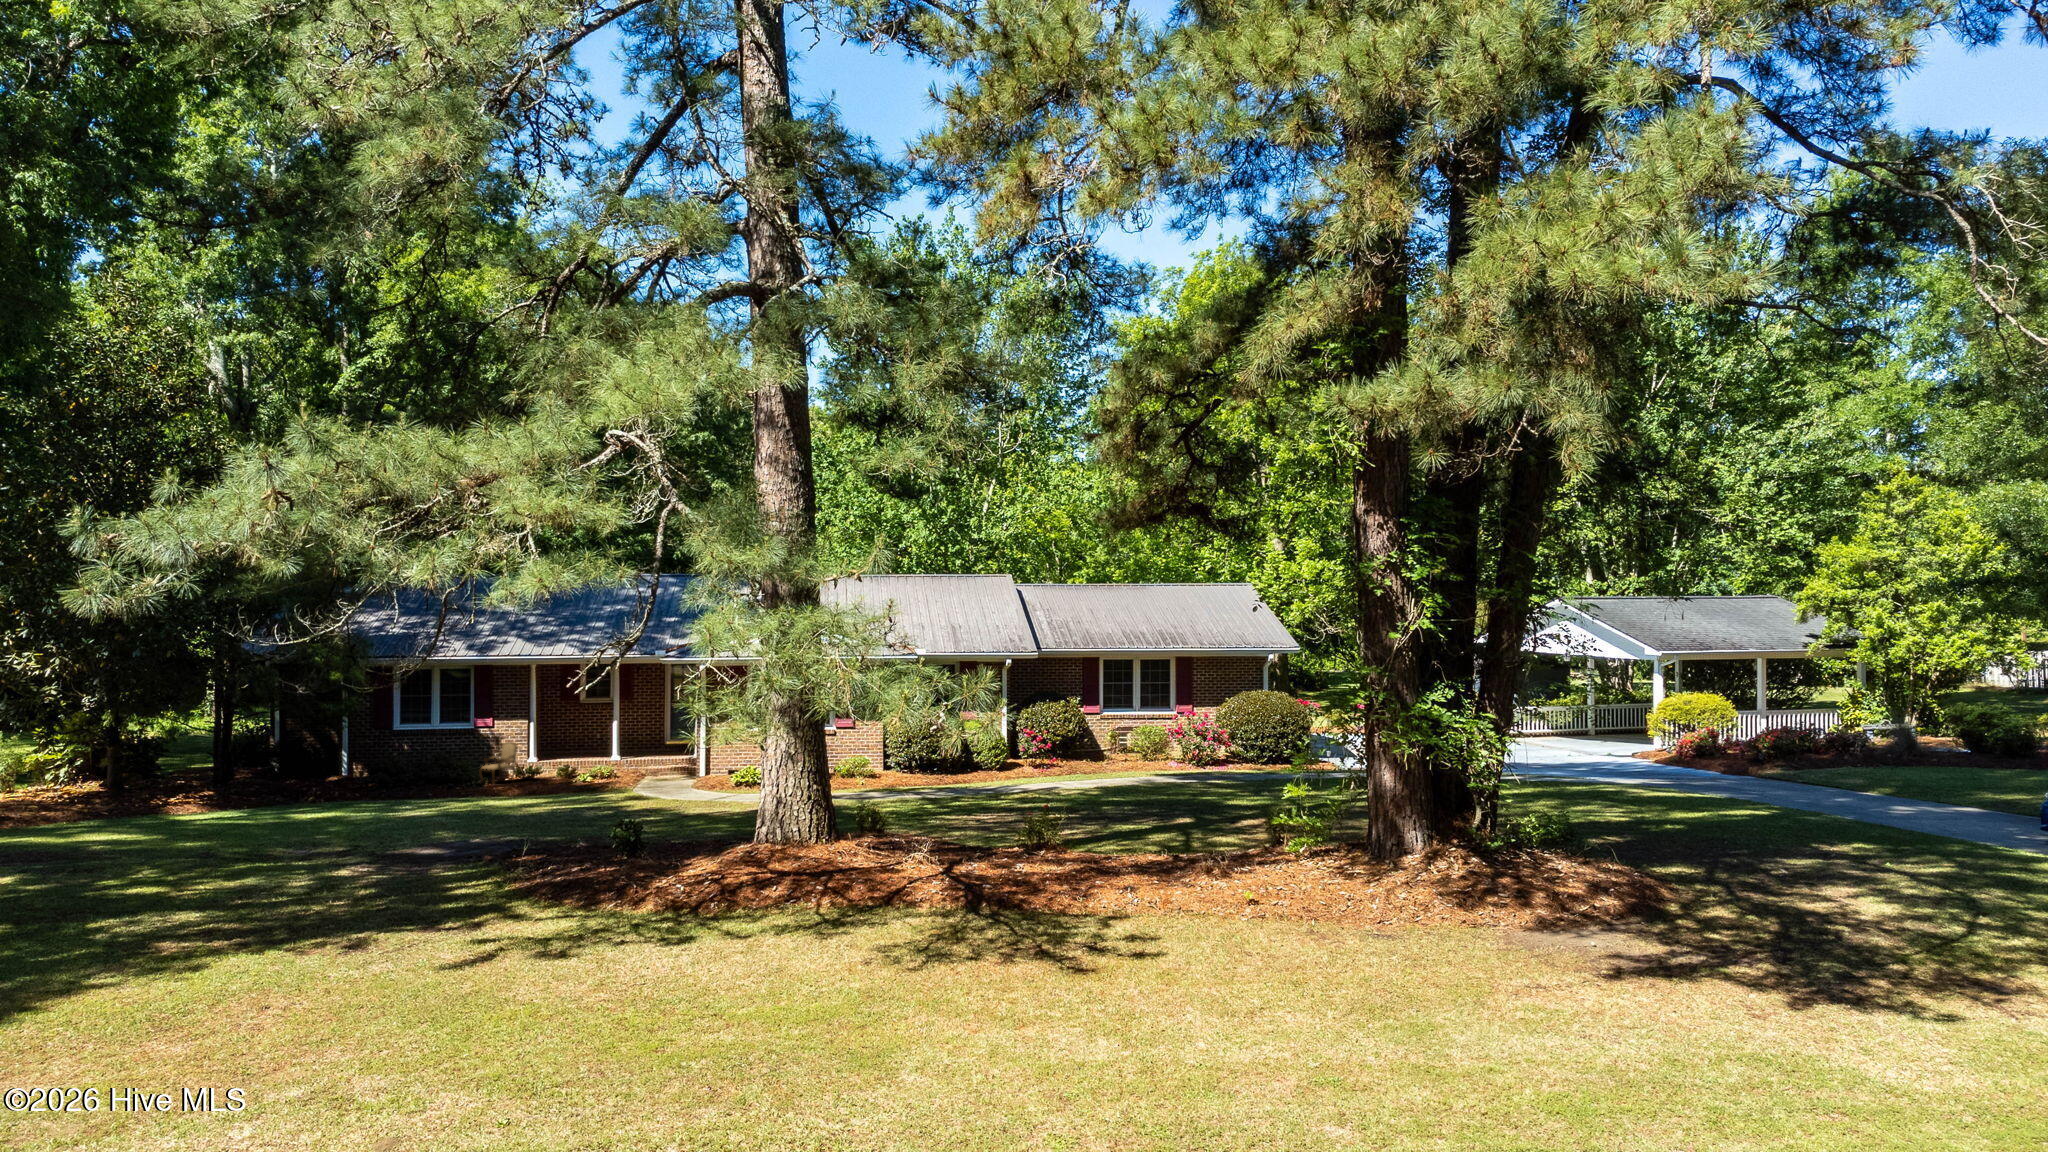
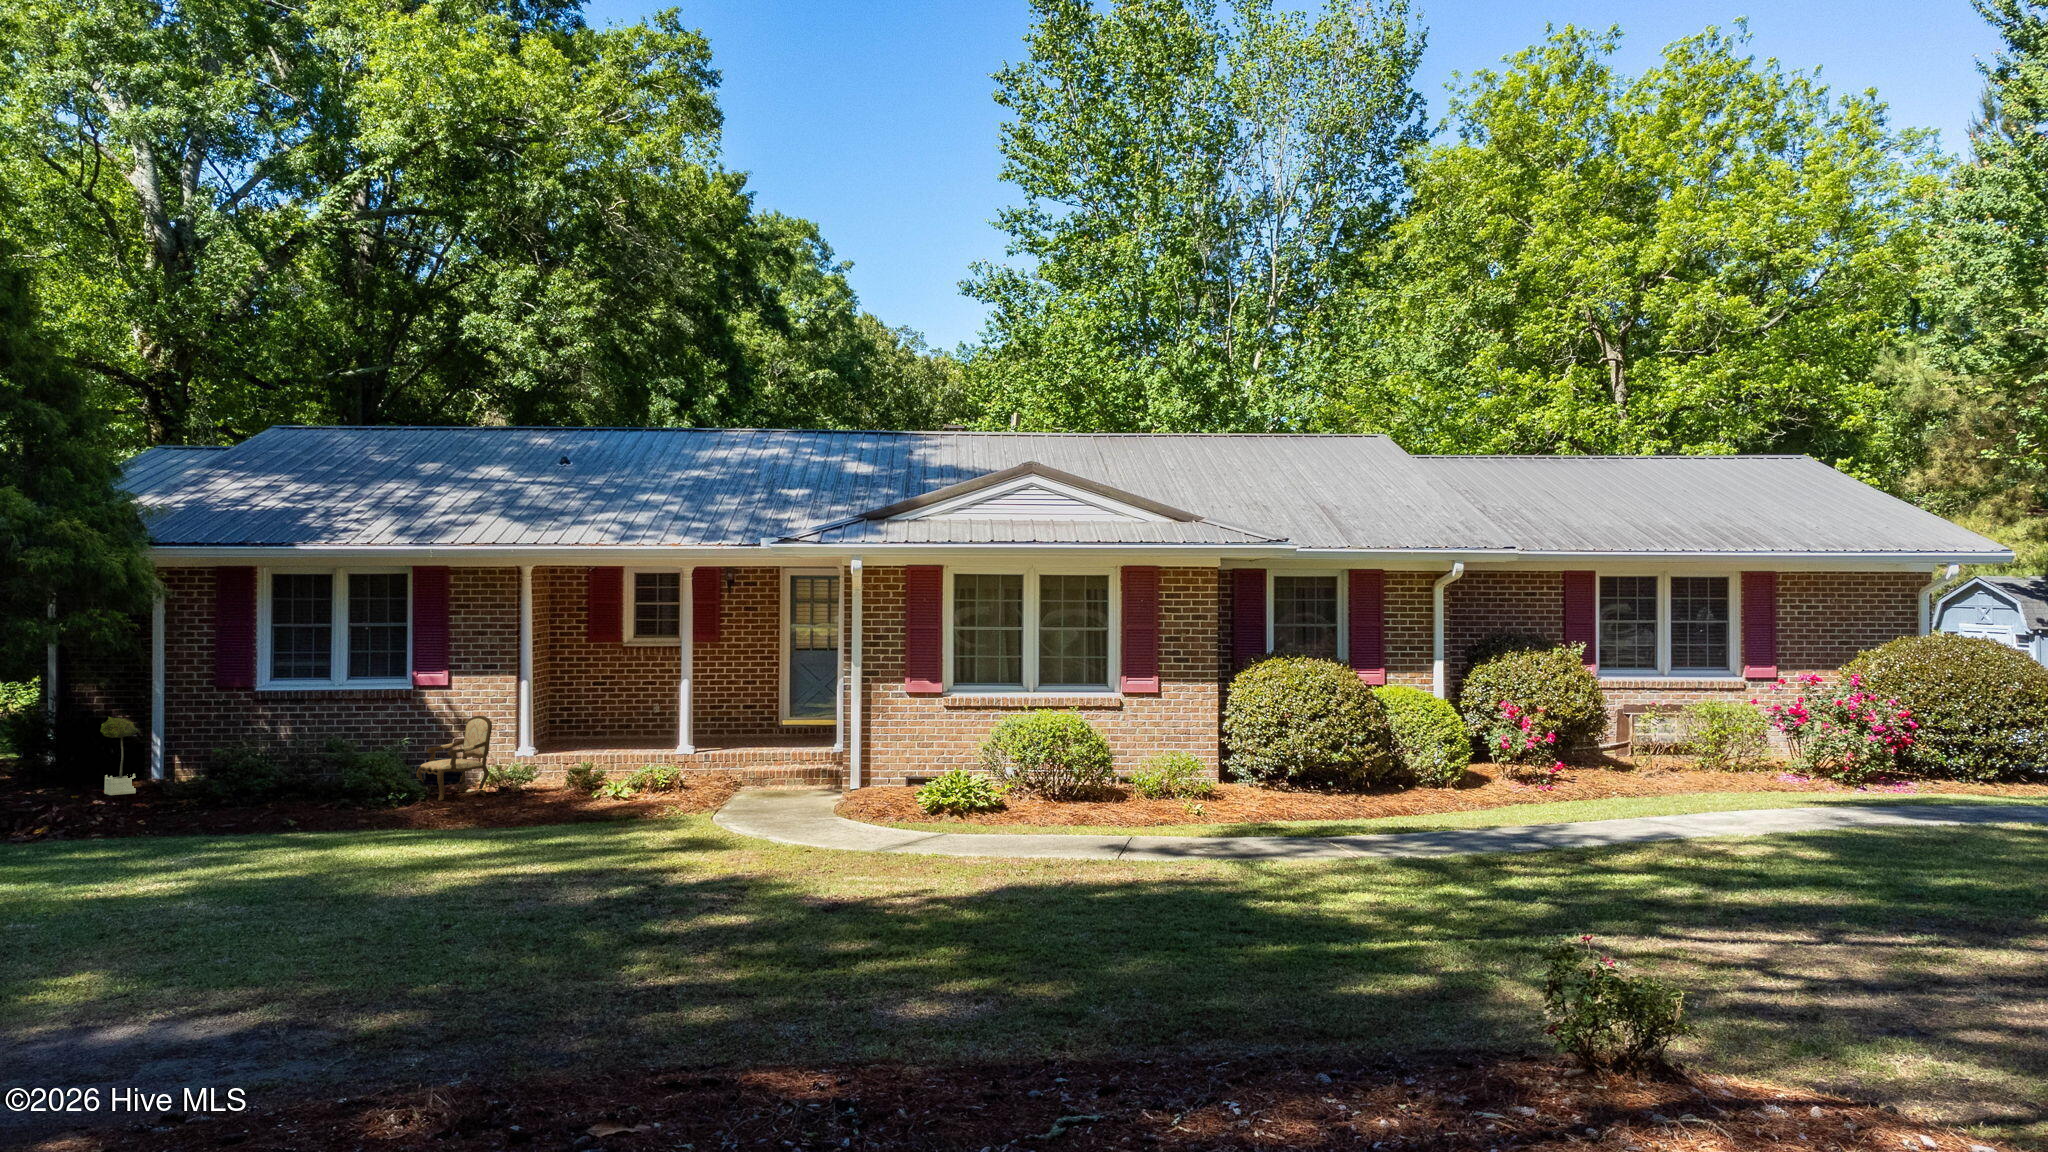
potted tree: none [307,745,326,785] -> present [100,717,140,795]

